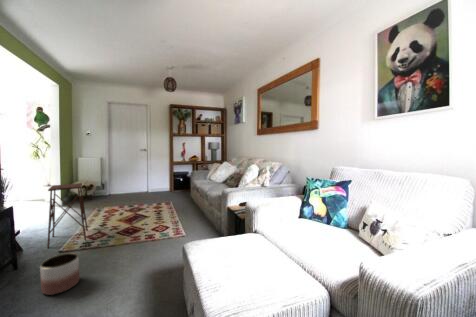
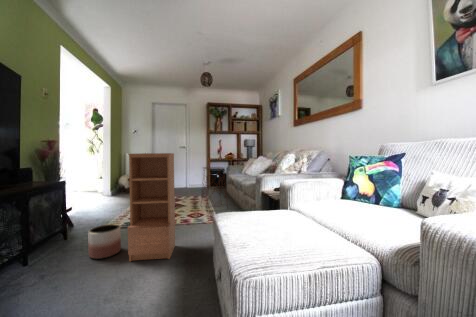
bookcase: none [86,176,140,294] -> present [128,153,175,261]
side table: present [47,183,88,248] -> present [202,167,227,197]

